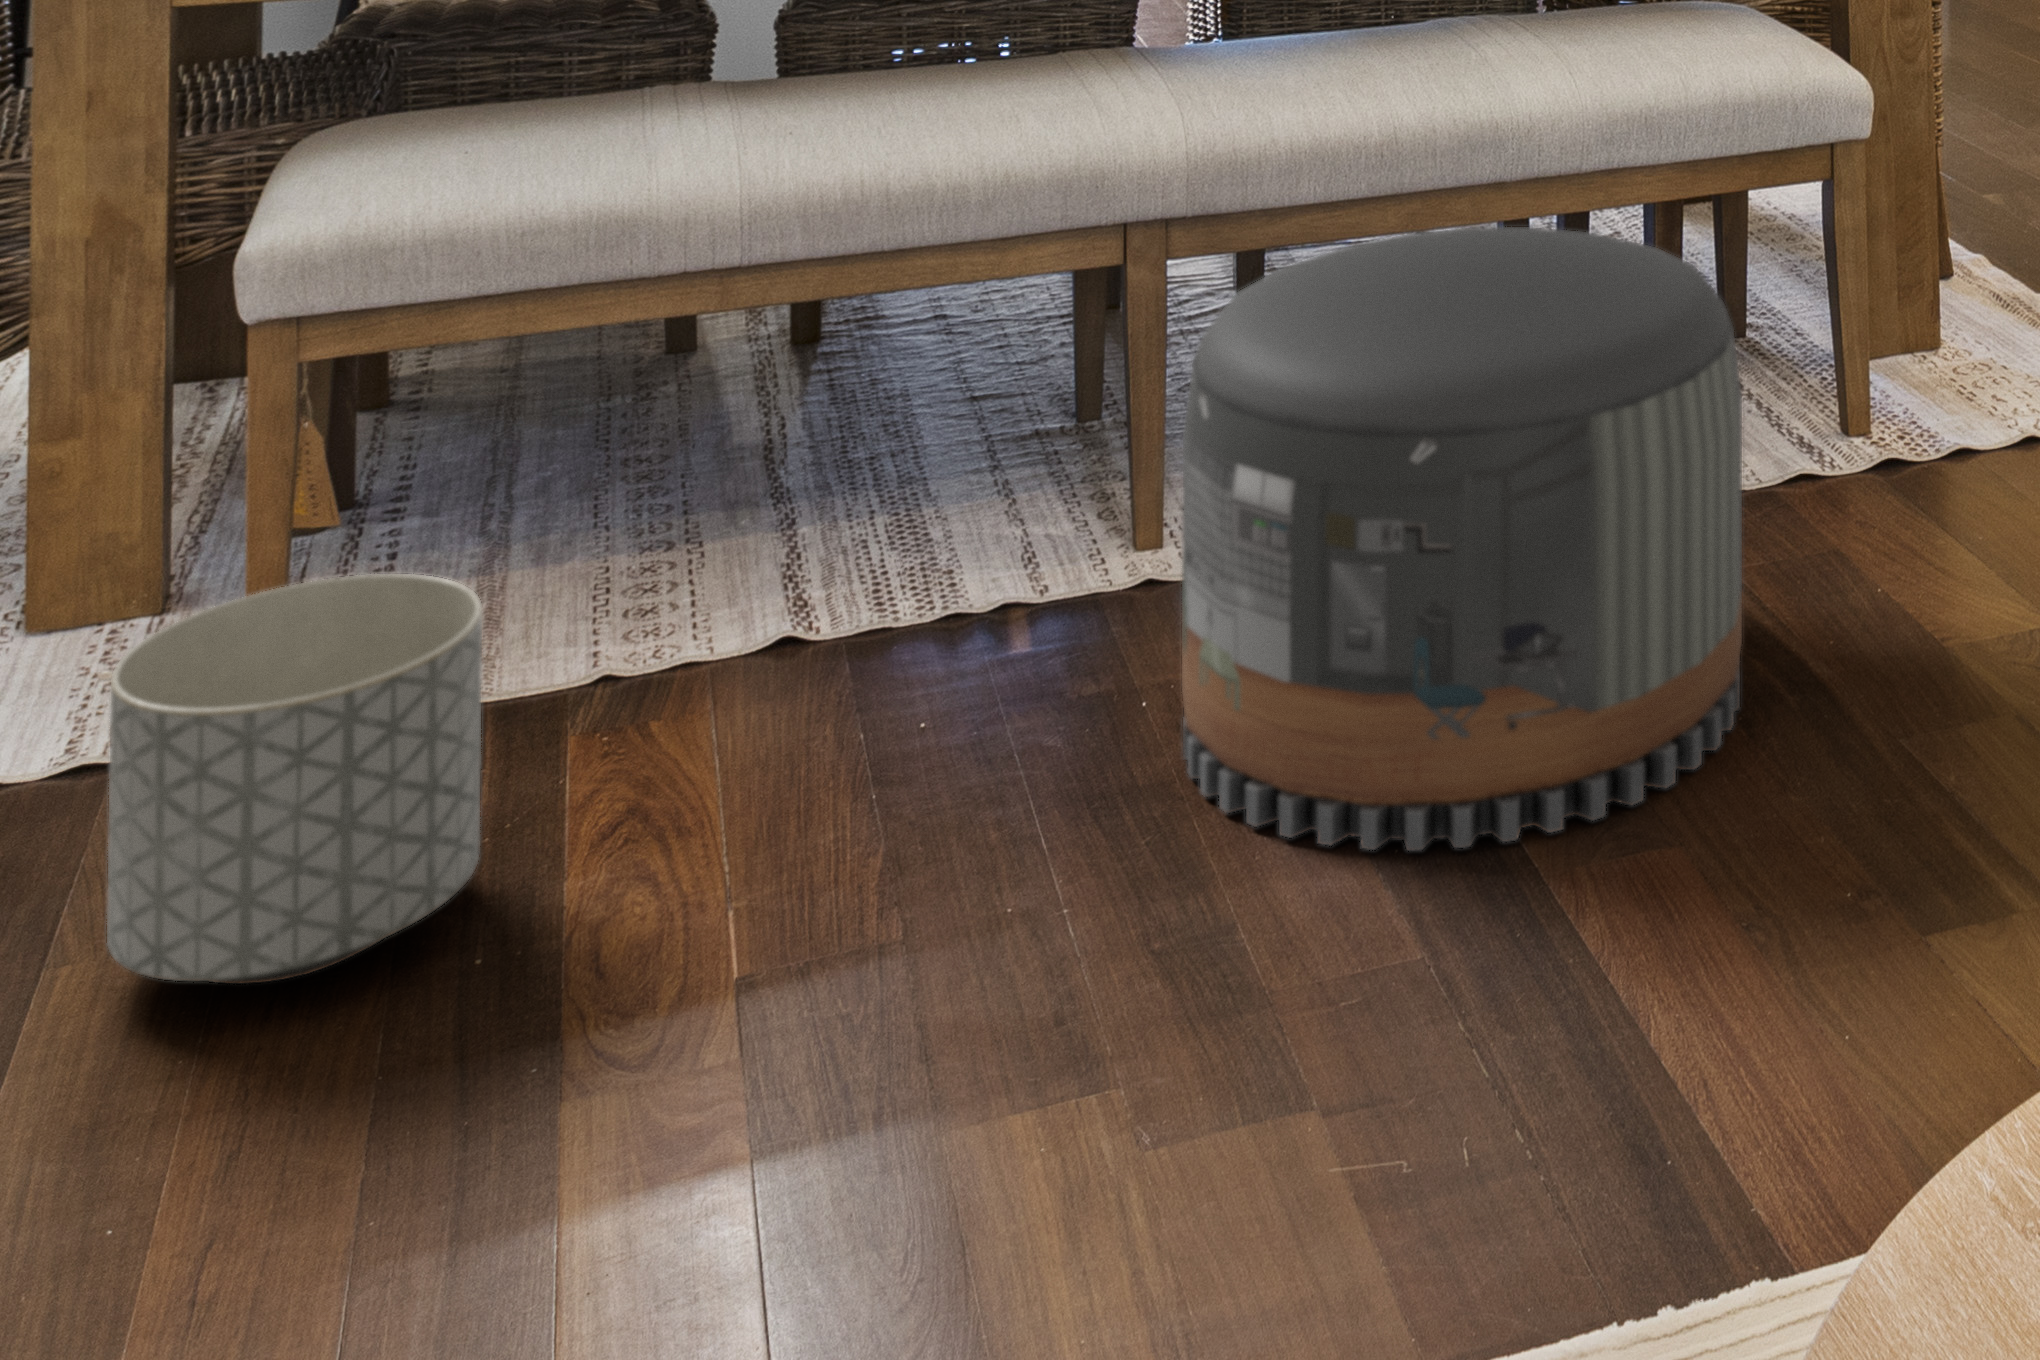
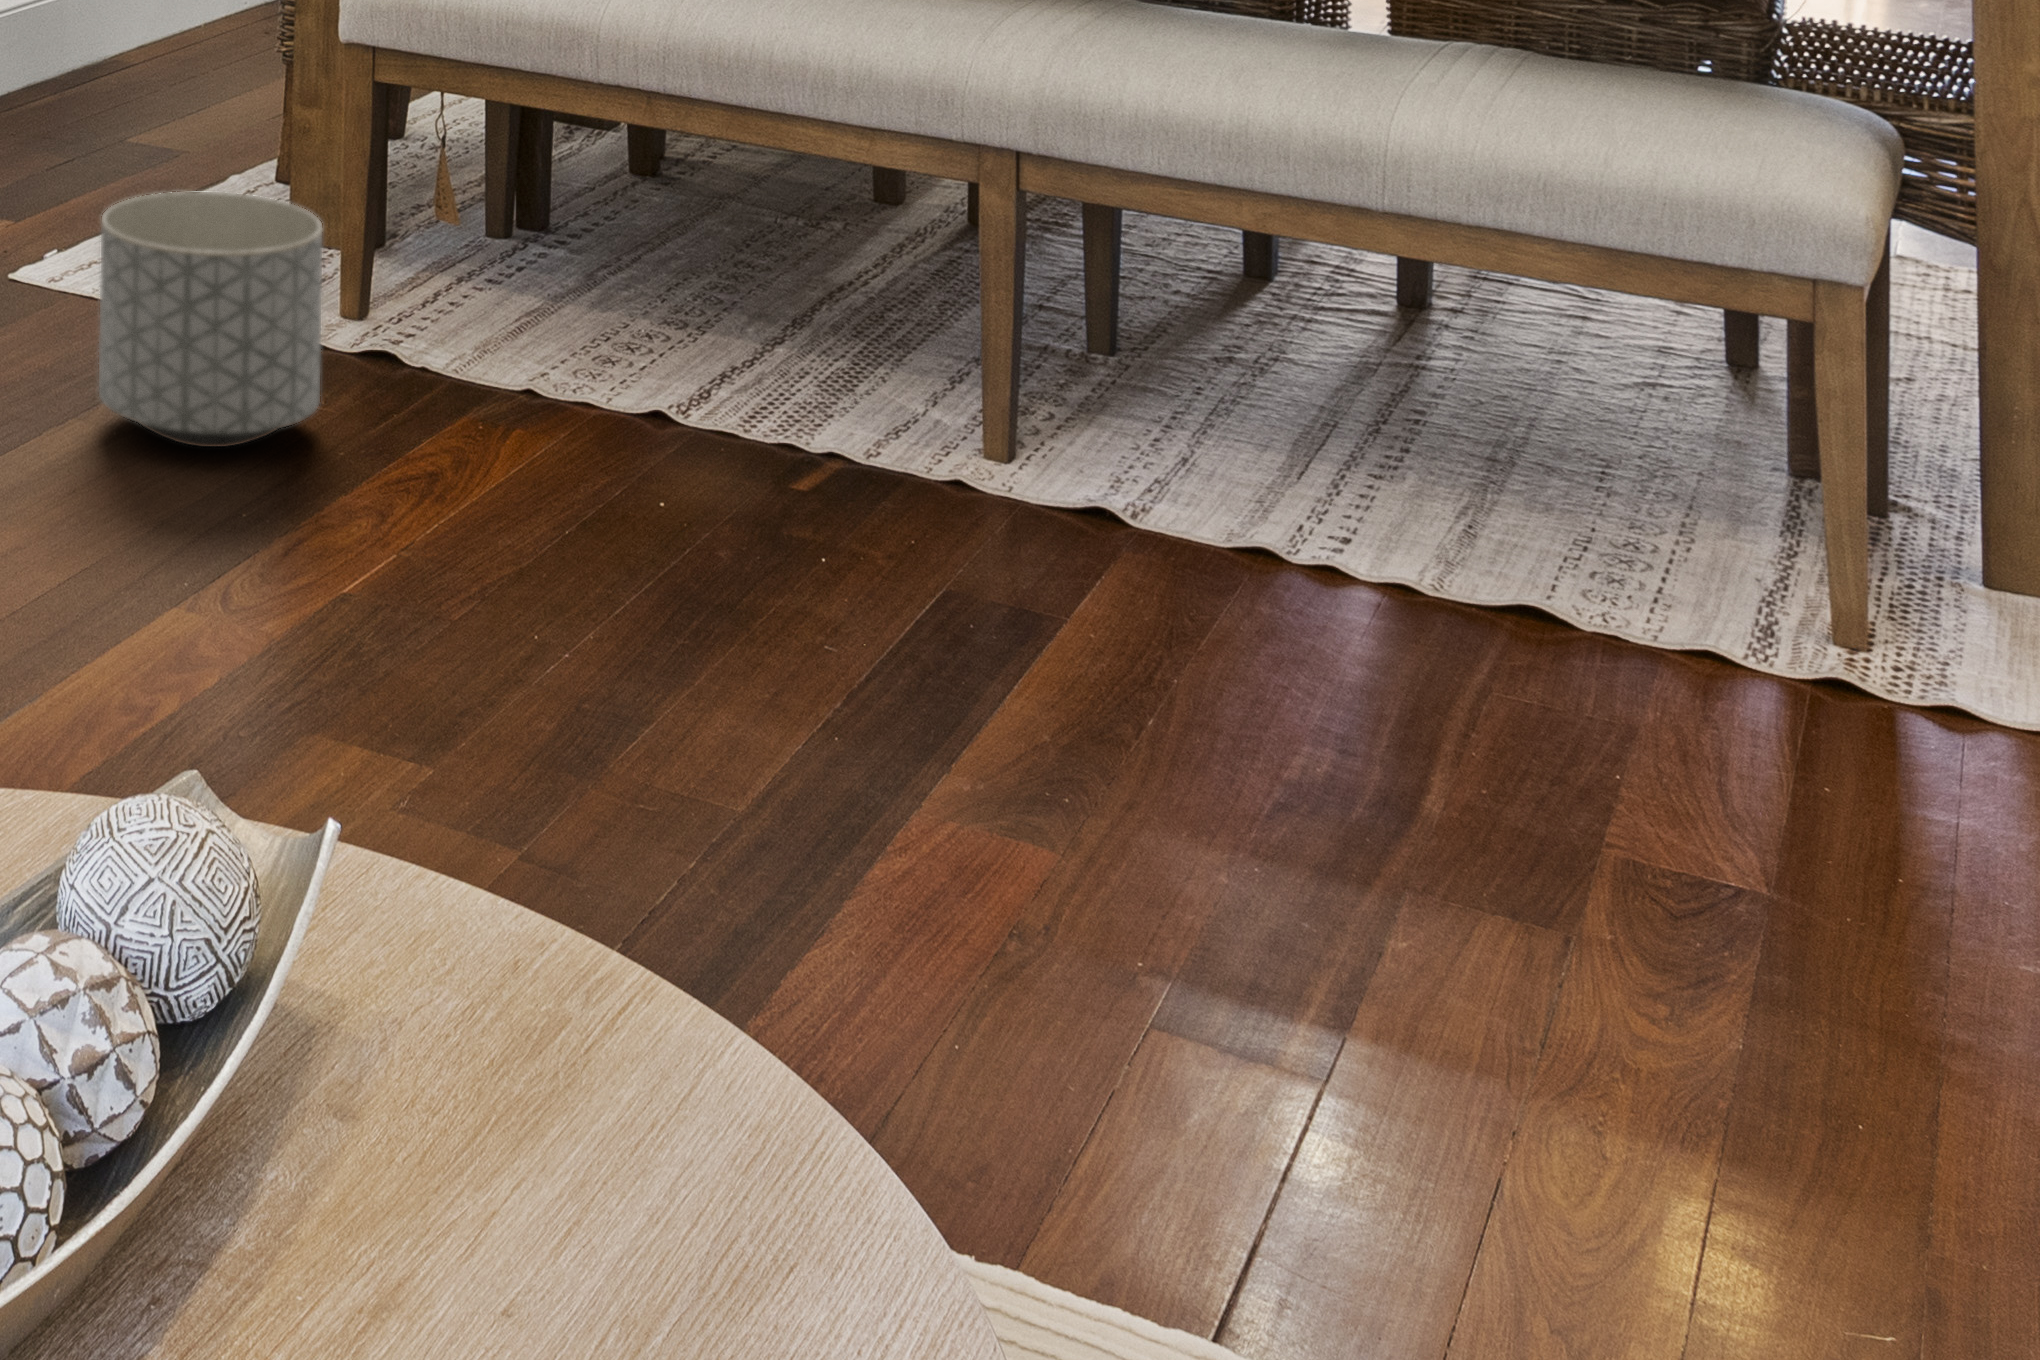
pouf: present [1182,227,1742,851] -> none [745,186,1299,755]

